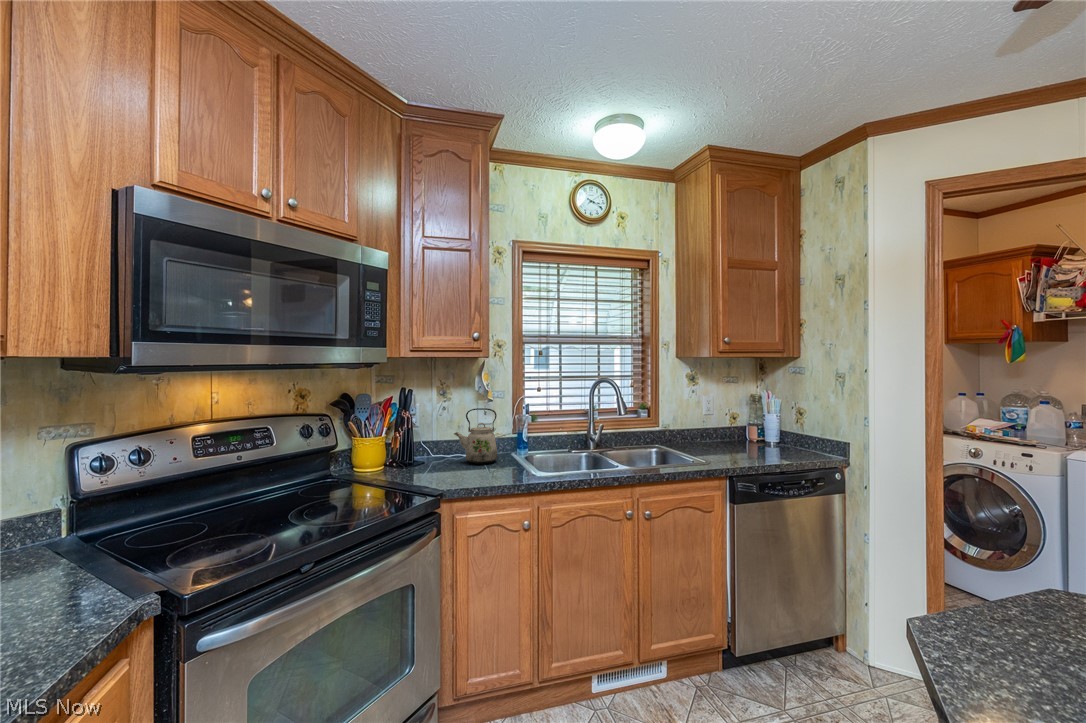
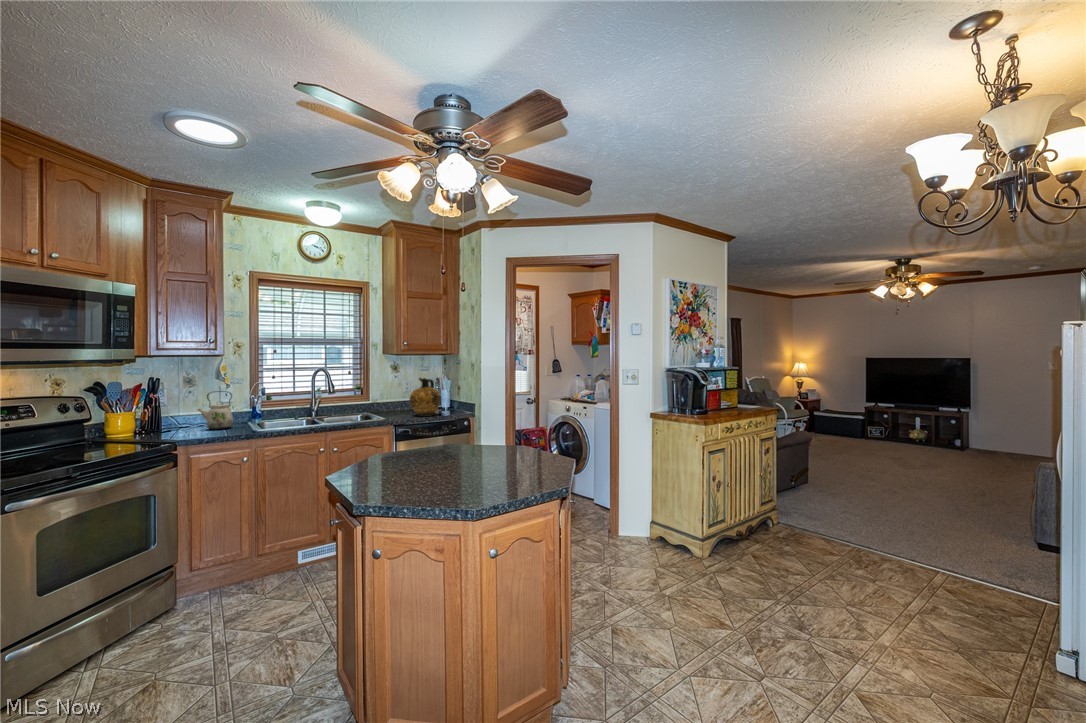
ceramic jug: none [731,394,785,456] -> present [410,378,441,416]

